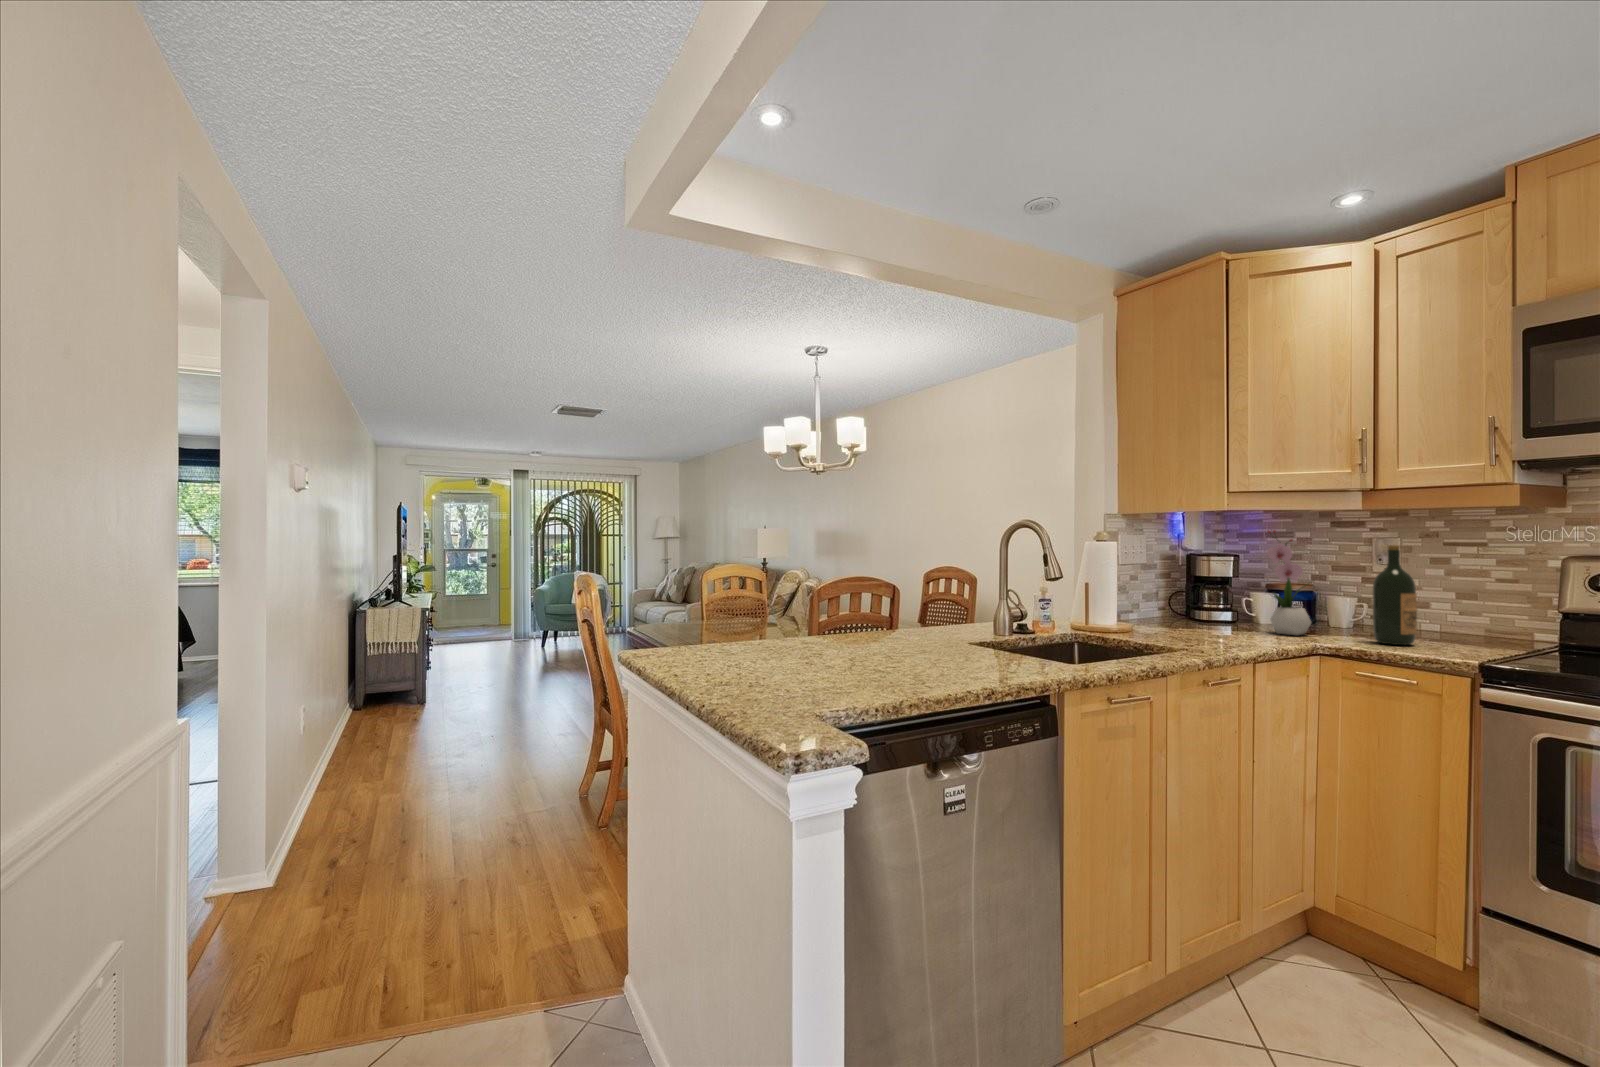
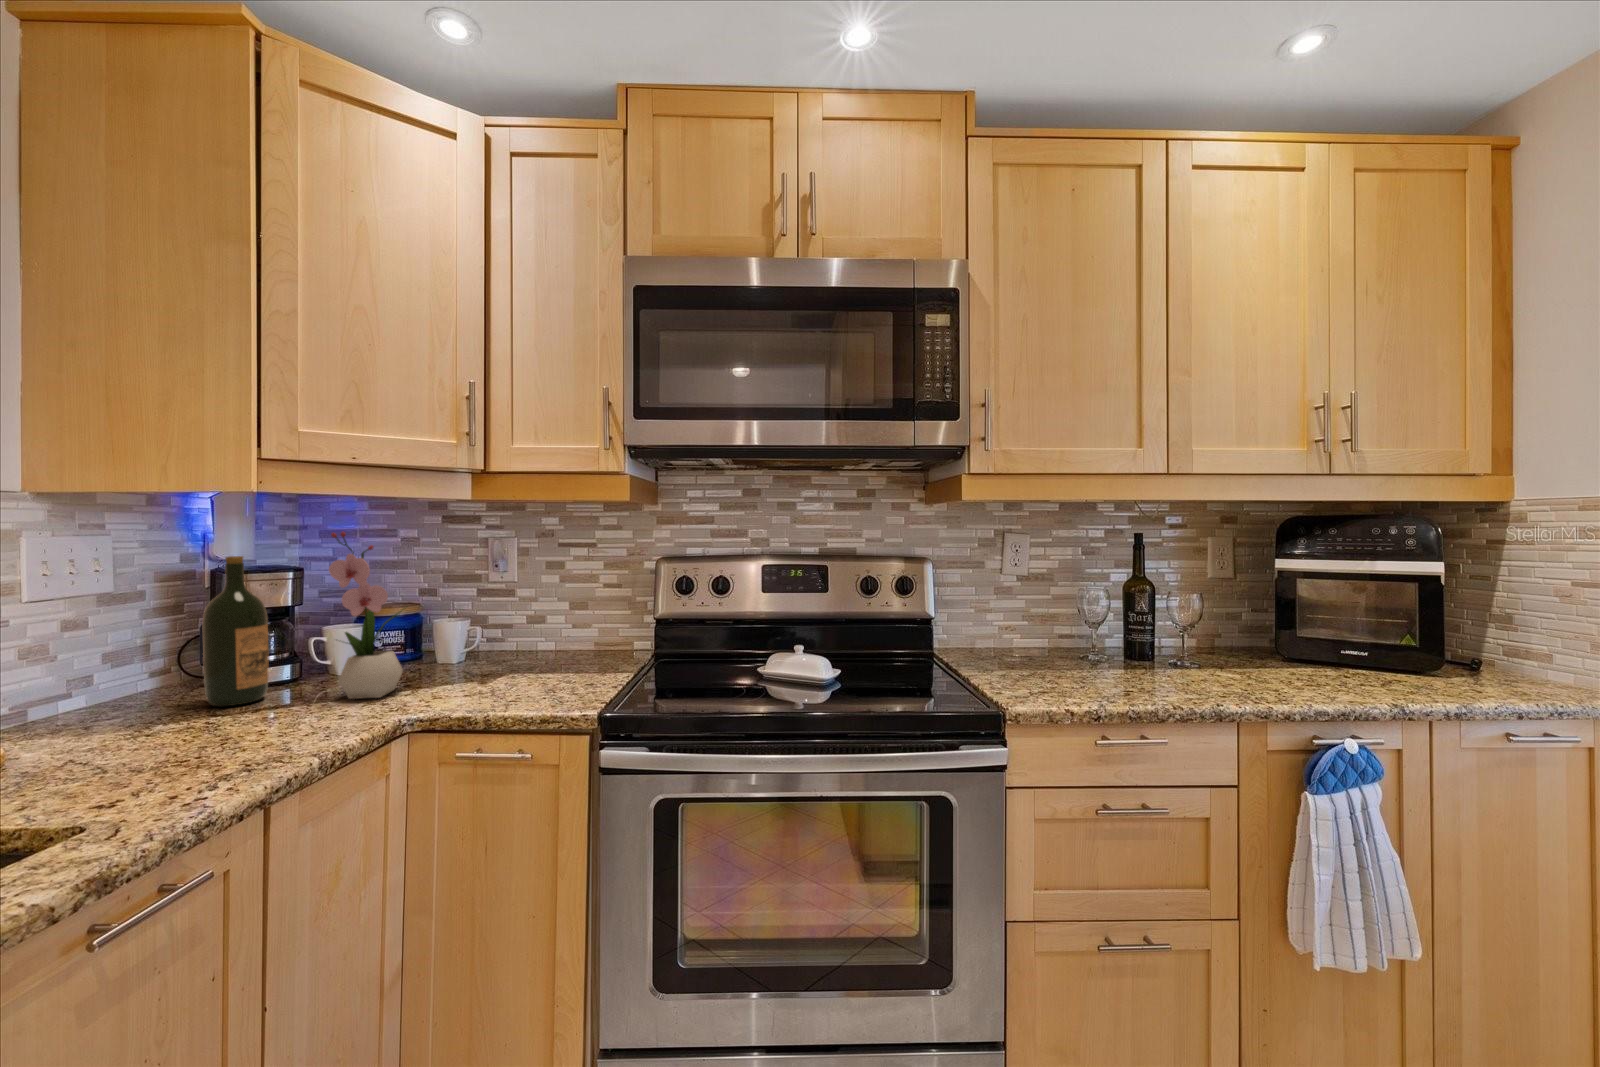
wine bottle: present [1373,545,1417,645] -> present [203,556,269,706]

